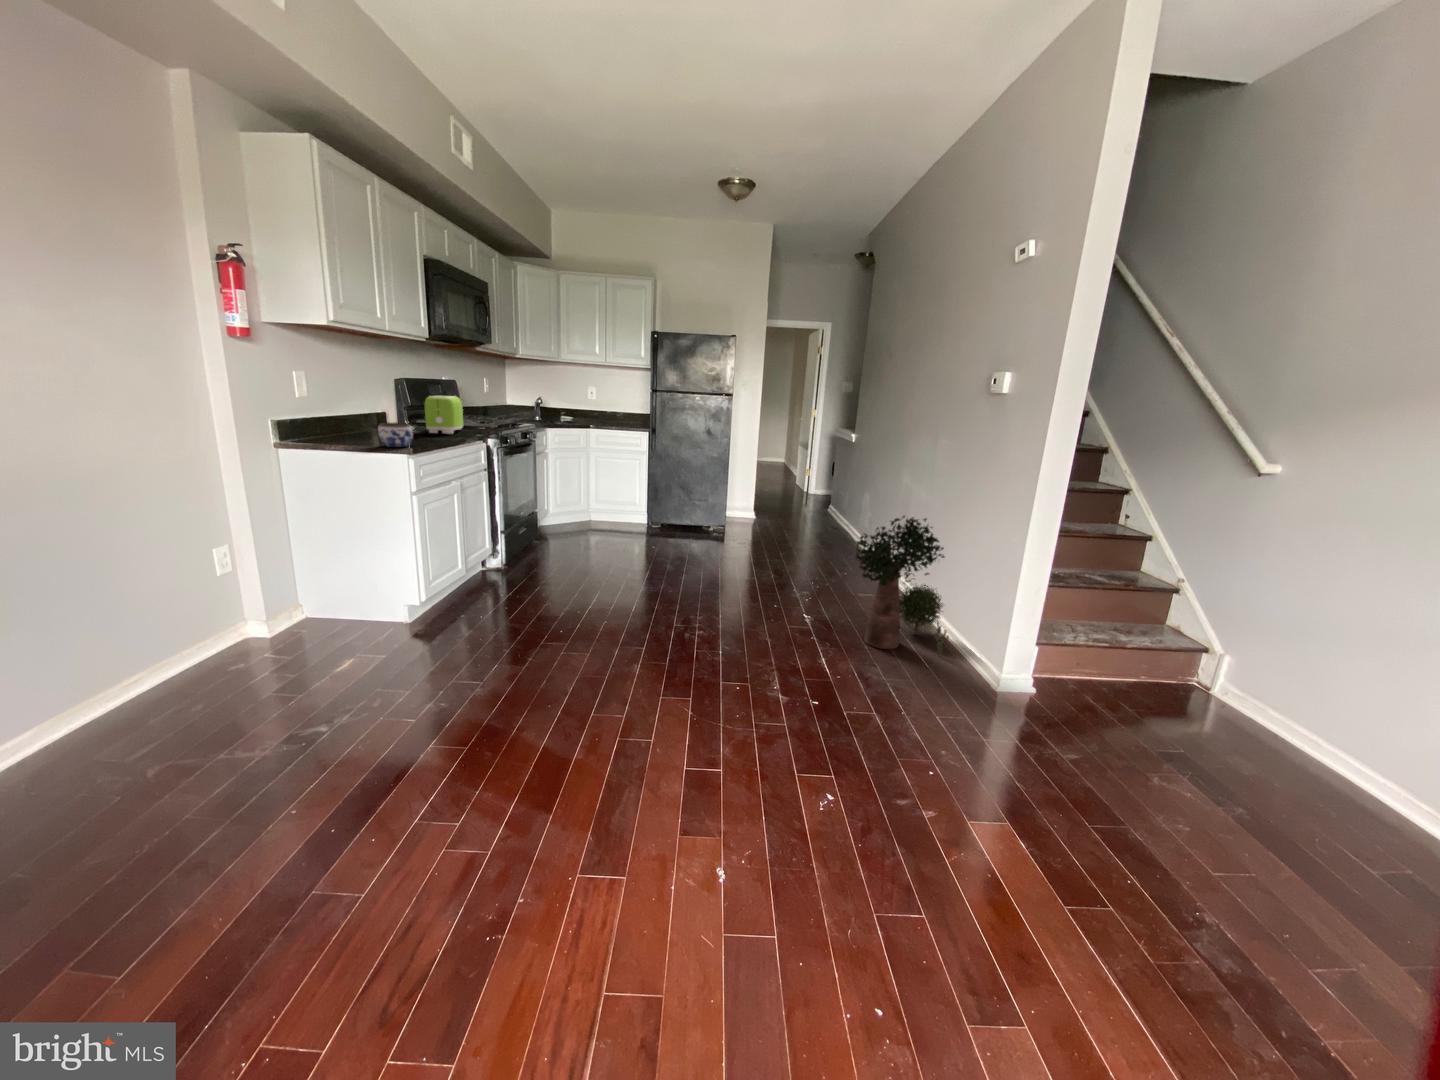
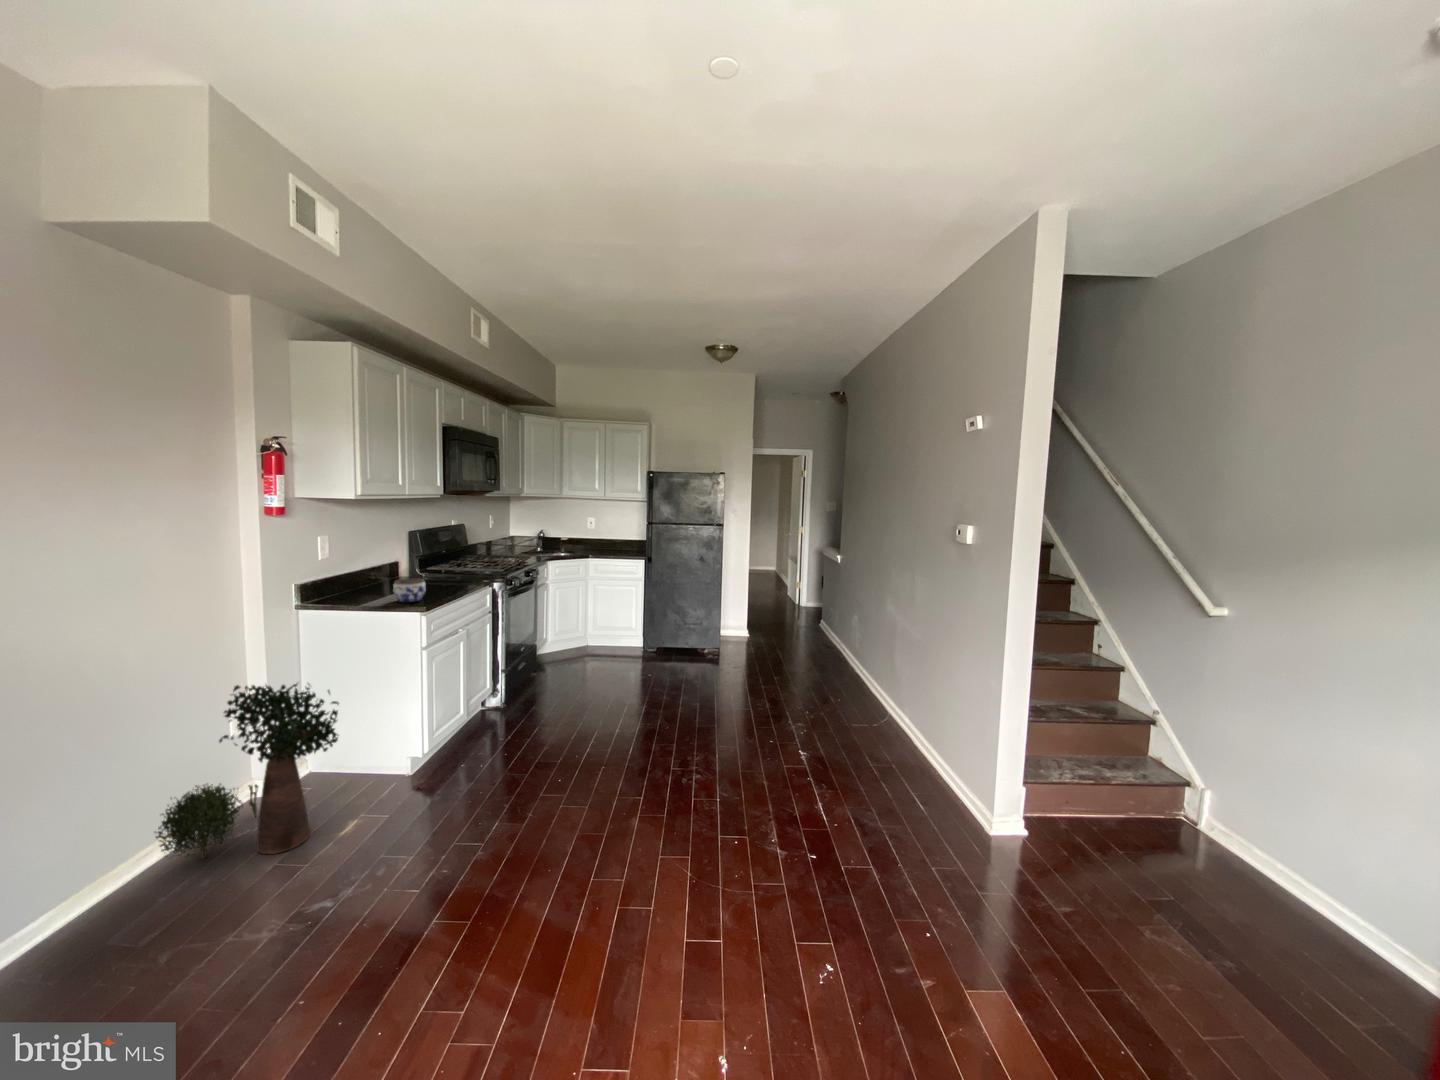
toaster: present [425,396,463,434] -> none [437,543,471,580]
potted plant: present [856,516,949,656] -> present [155,684,339,859]

